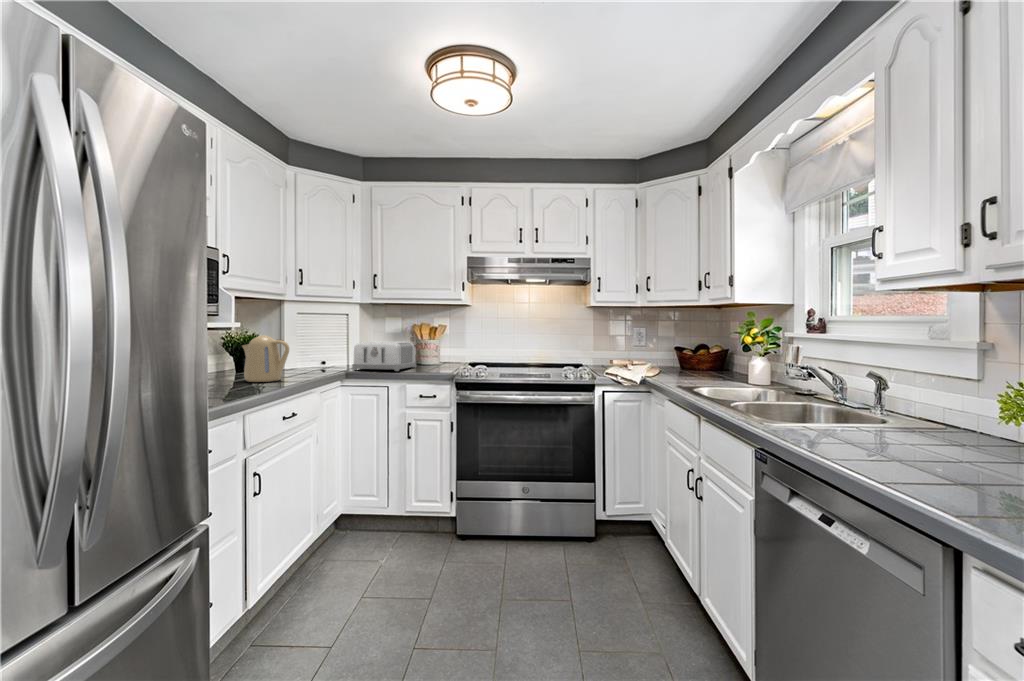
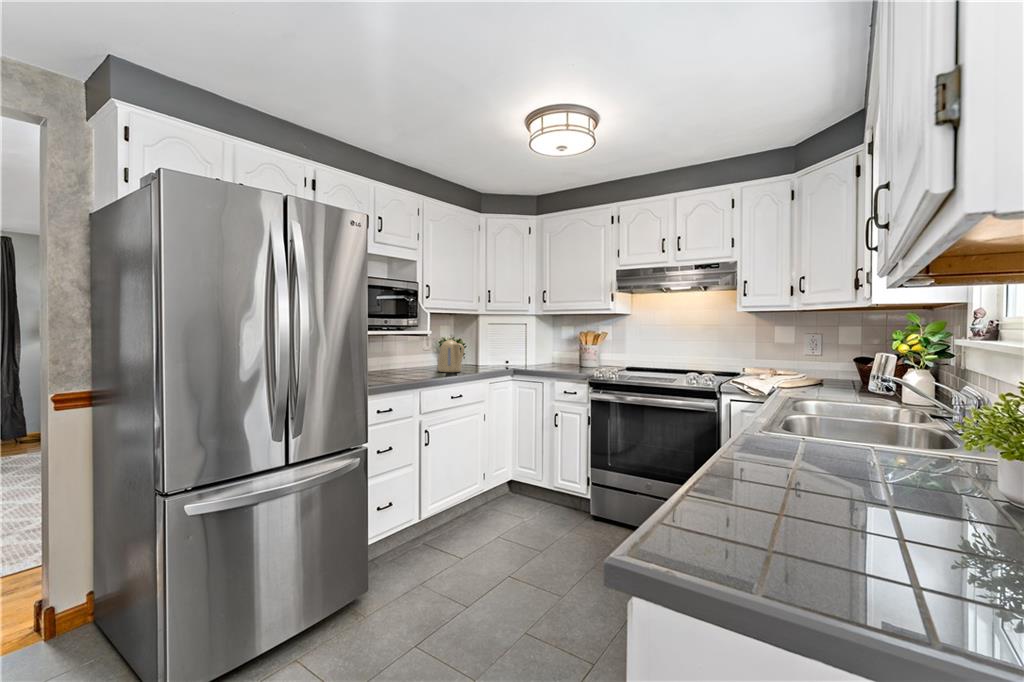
toaster: present [352,341,416,371] -> none [520,346,574,370]

